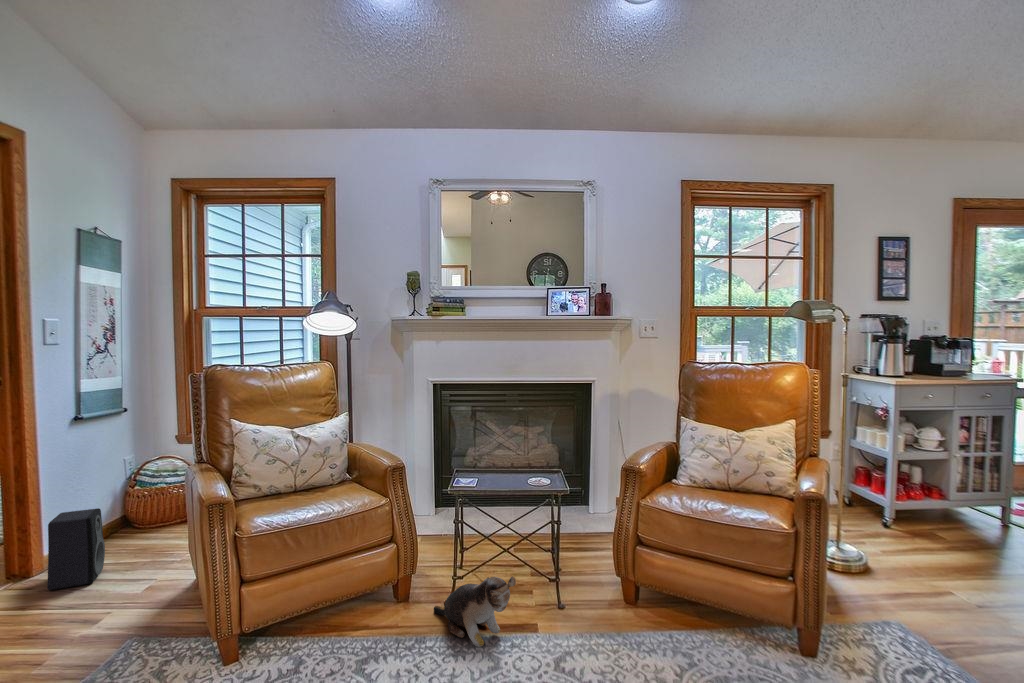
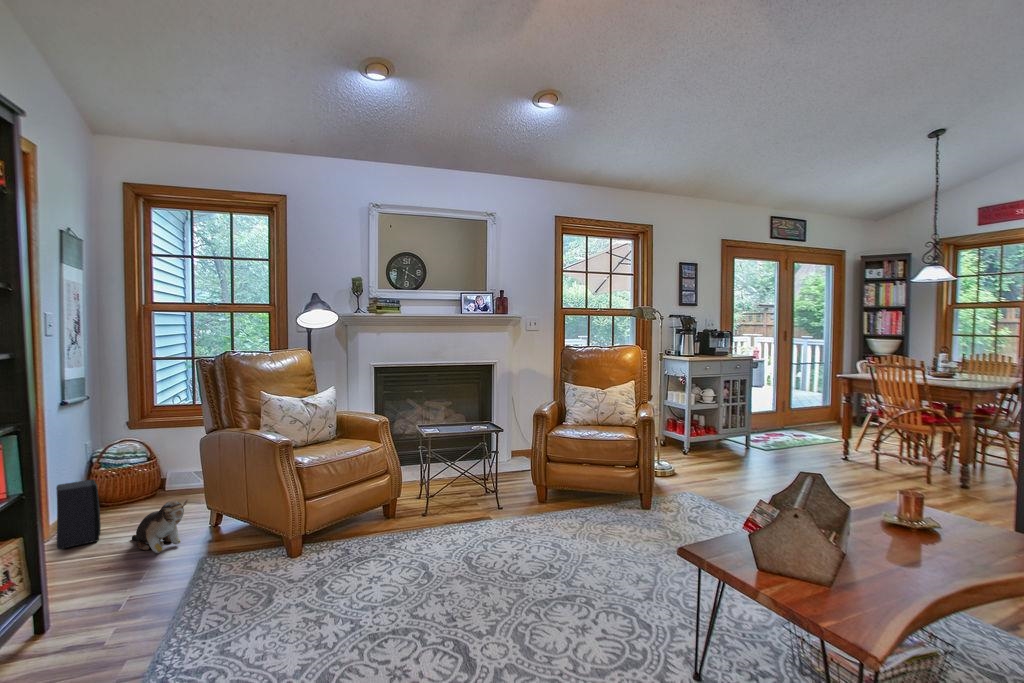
plush toy: present [434,576,516,647] -> present [132,500,188,553]

